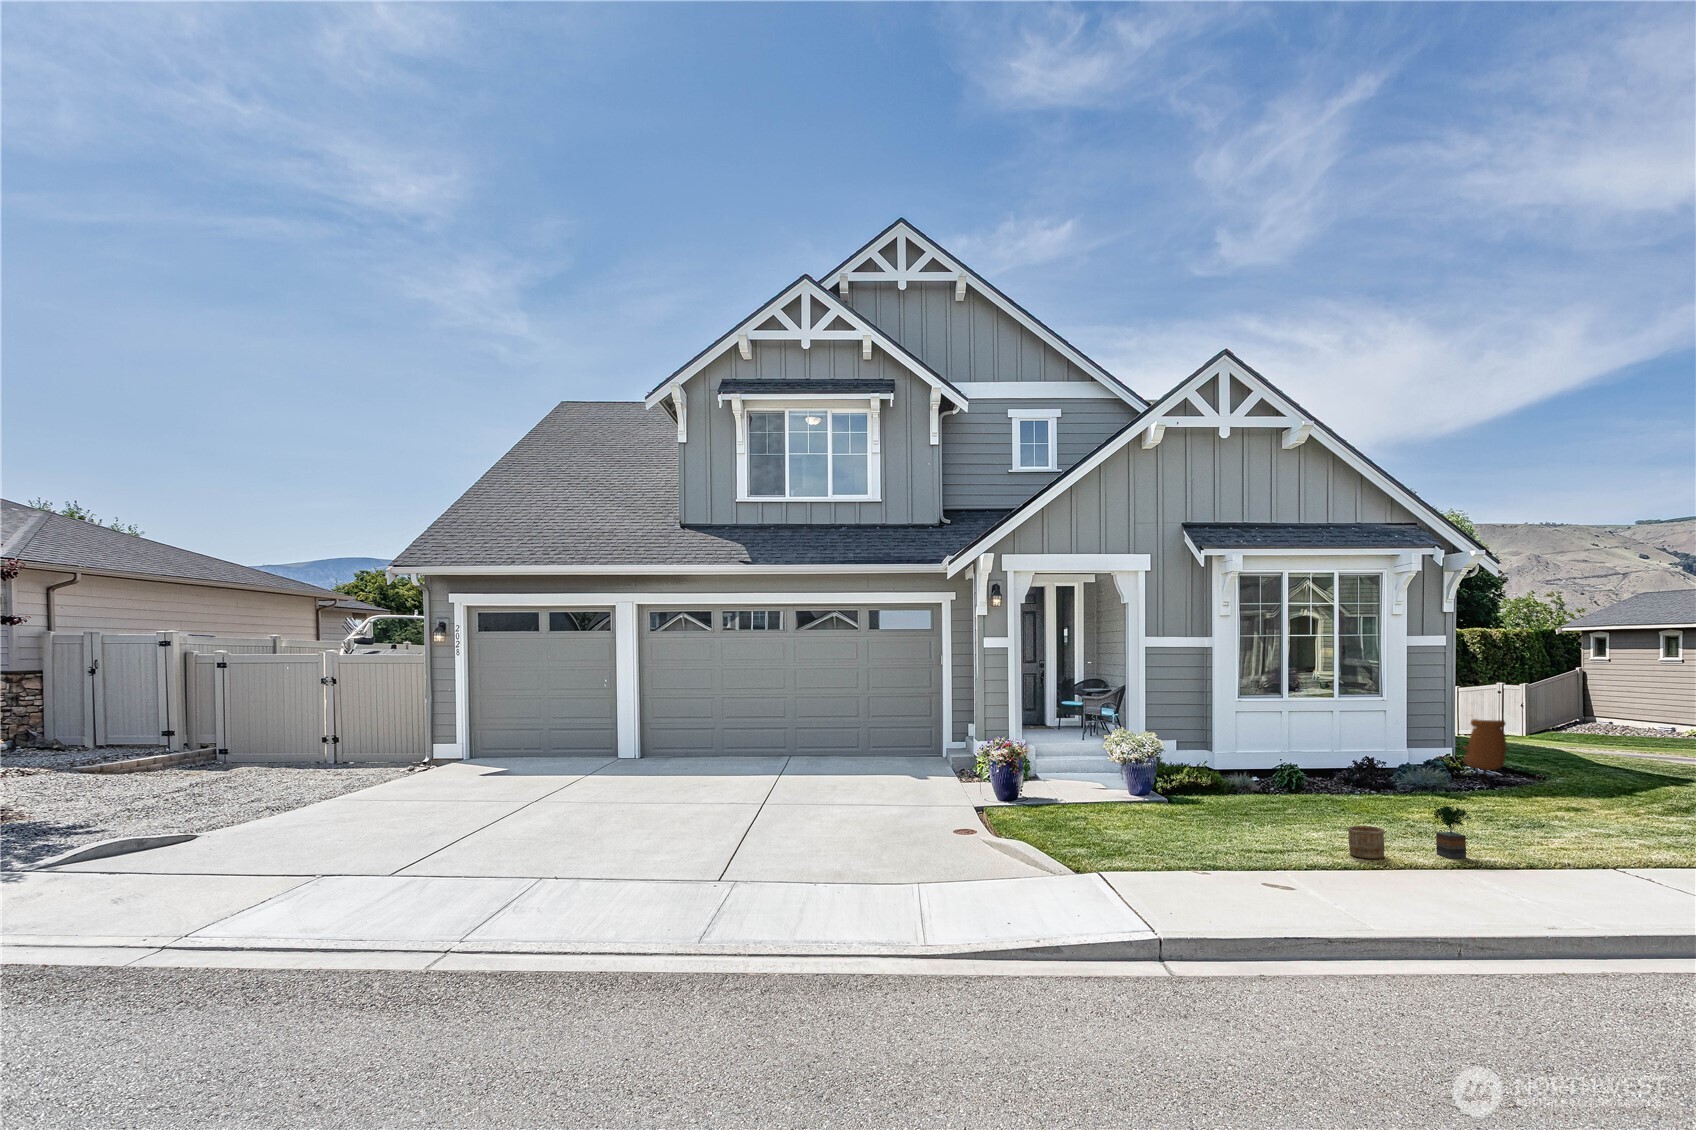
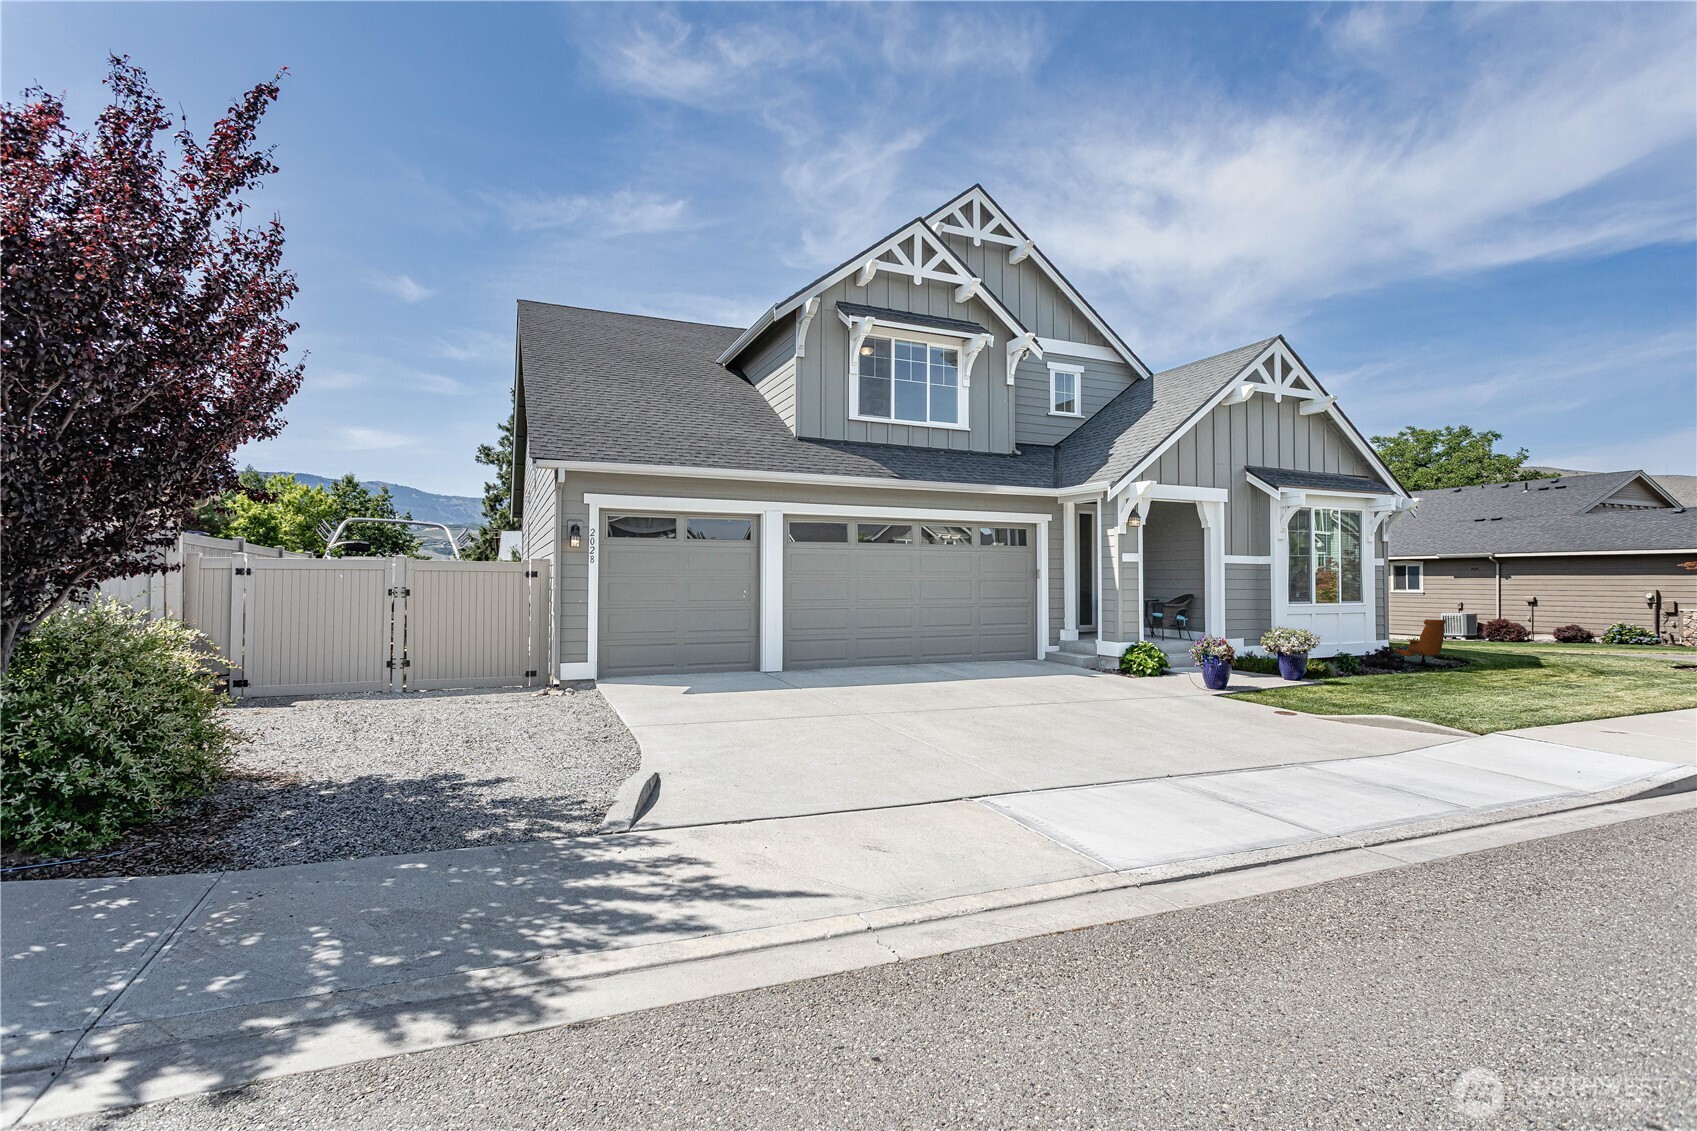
potted tree: present [1434,806,1471,859] -> none [1565,669,1596,707]
wooden bucket: present [1347,826,1384,858] -> none [1524,687,1557,709]

